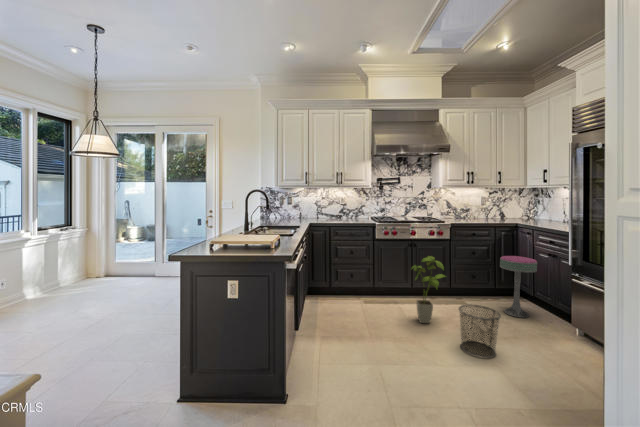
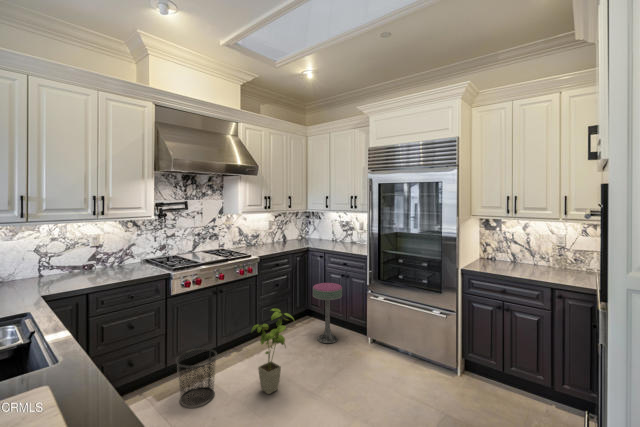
waste bin: present [459,304,501,358] -> present [176,348,217,407]

